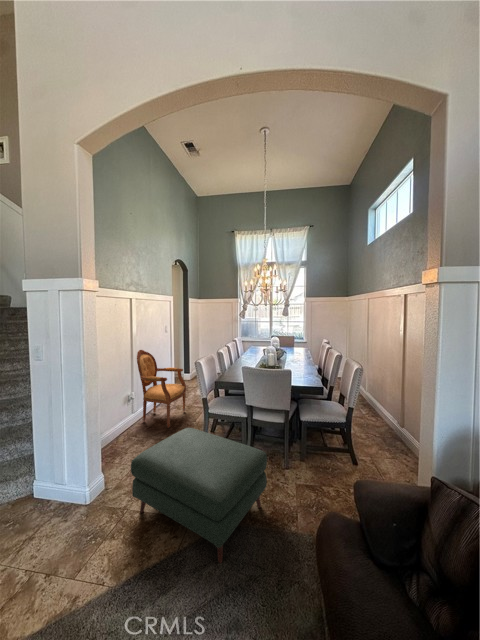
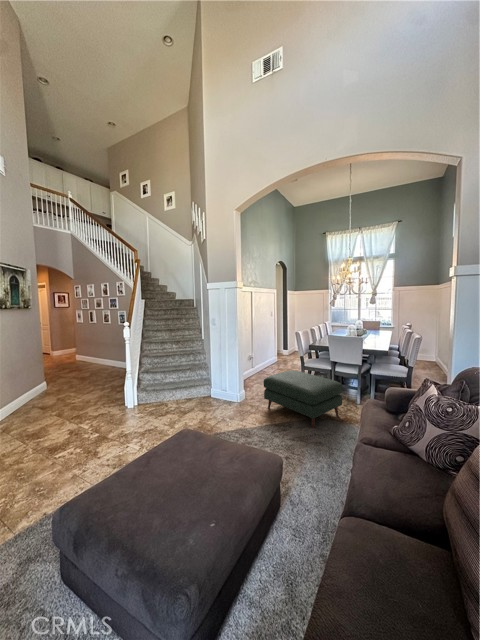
armchair: present [137,350,186,428] -> none [255,327,287,379]

